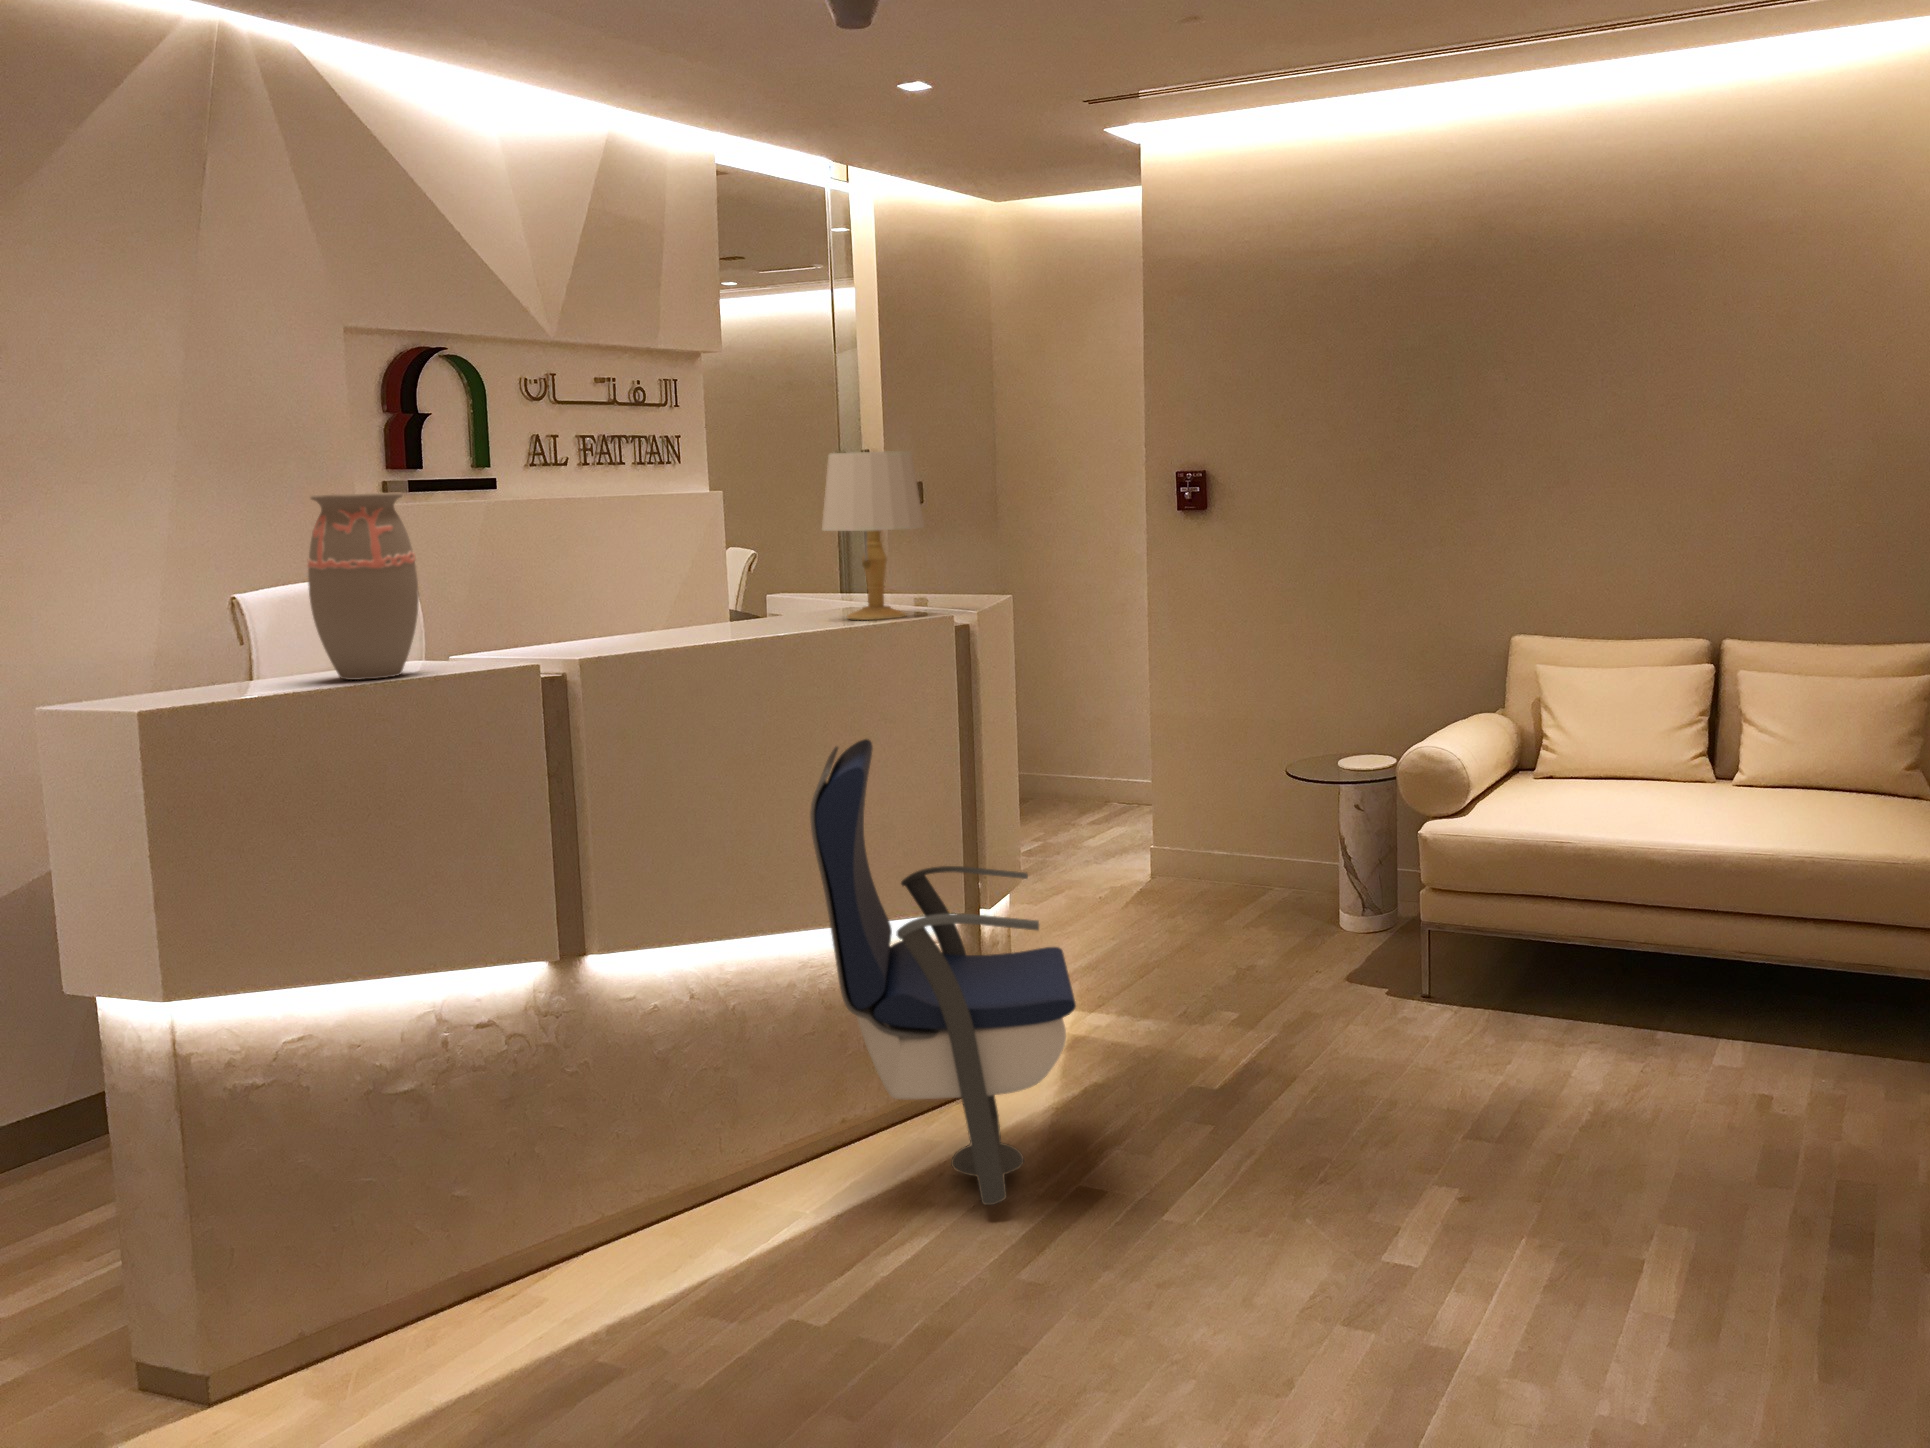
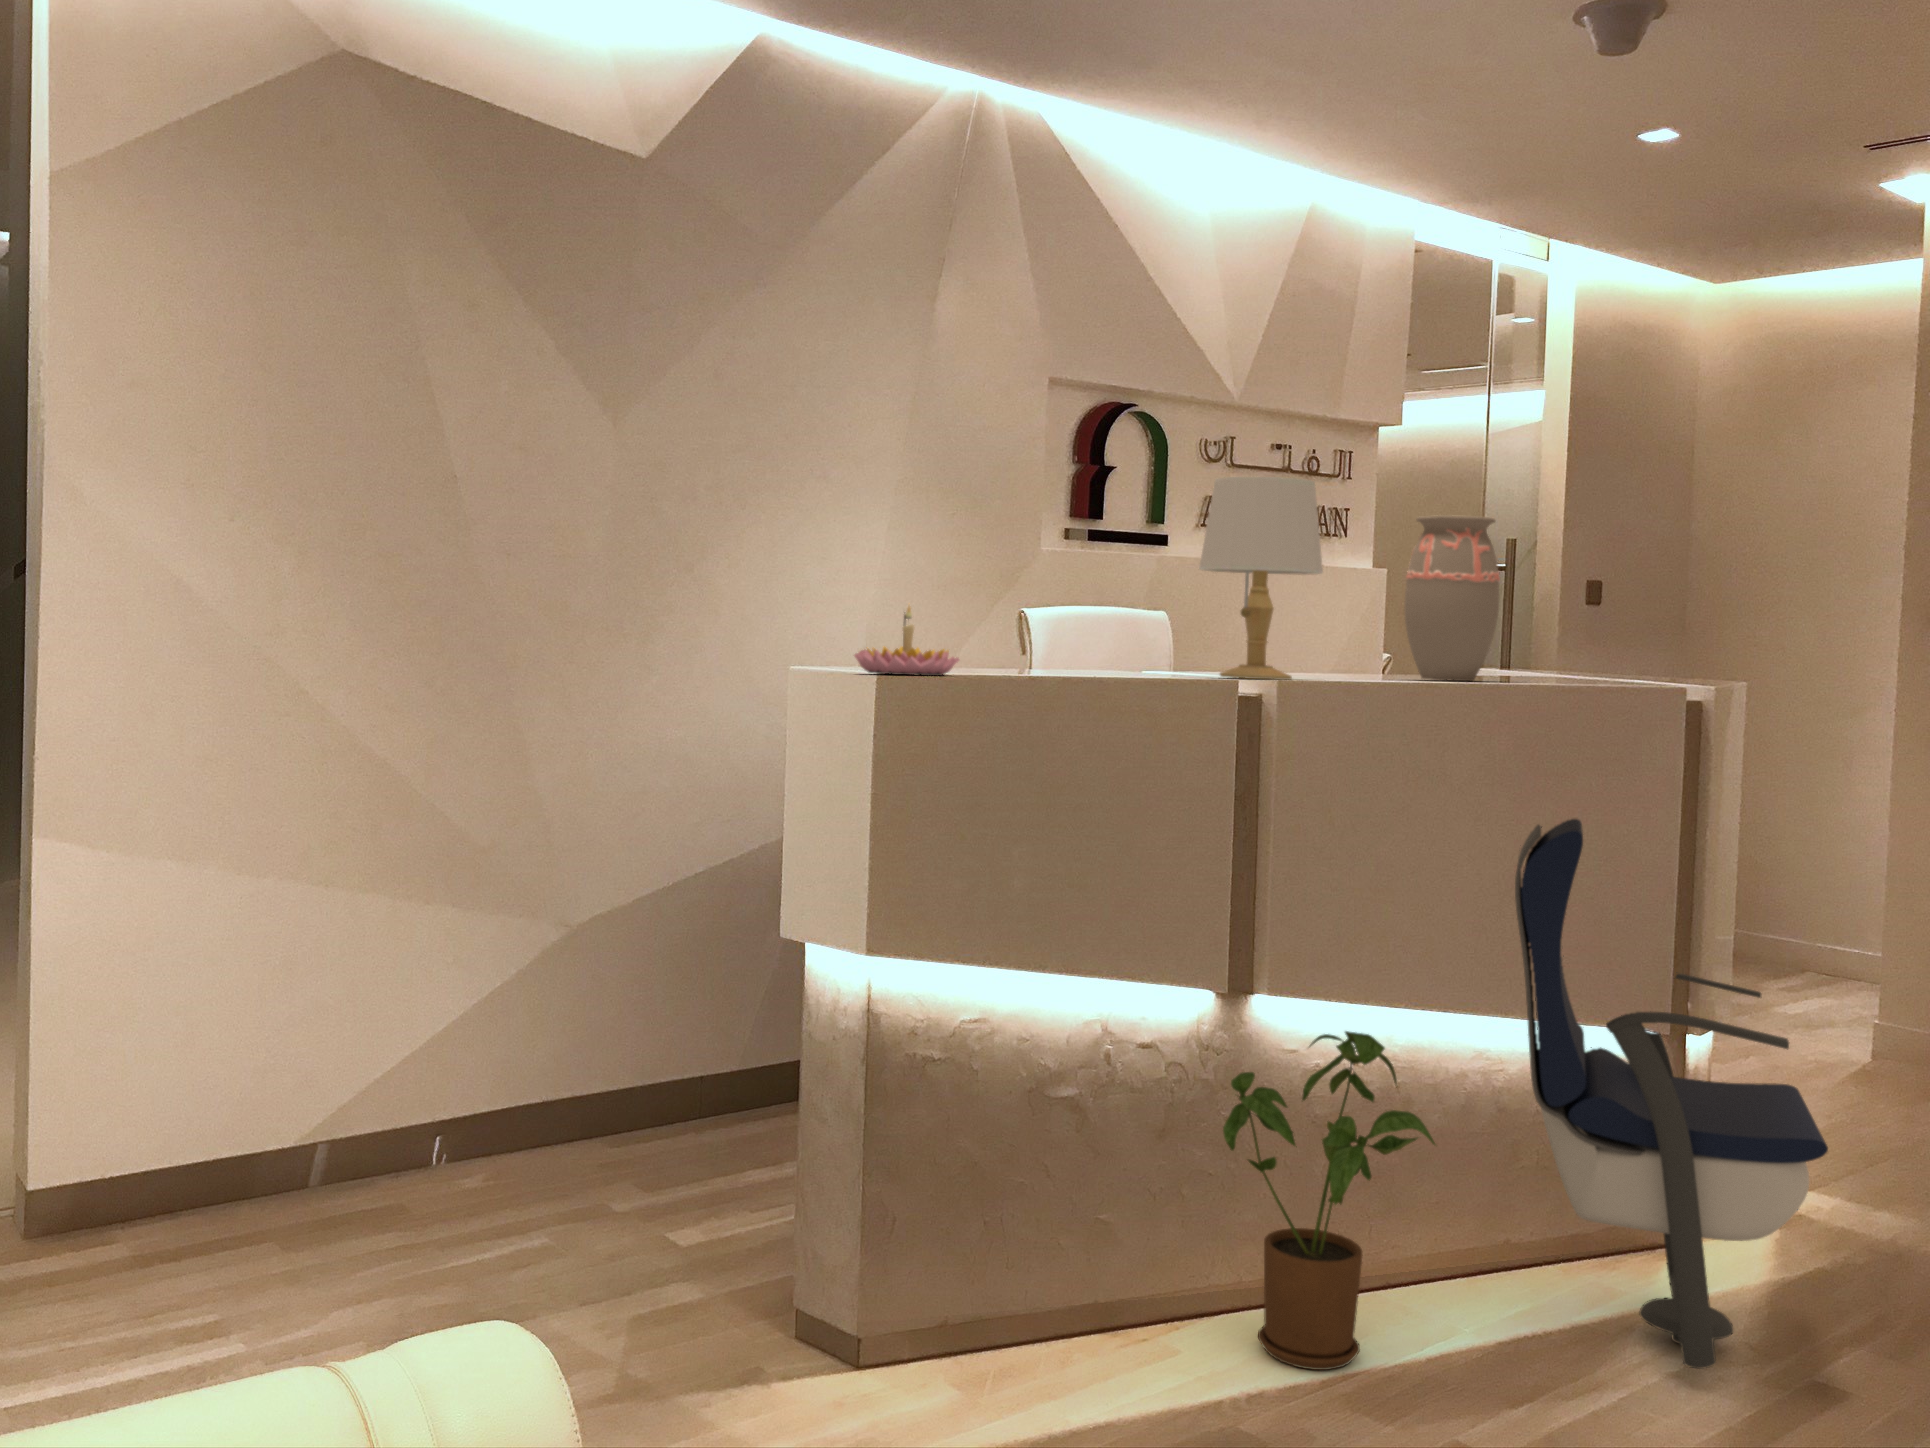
table lamp: present [822,451,924,620] -> present [1199,477,1323,680]
decorative vase: present [307,493,419,680] -> present [1404,515,1500,681]
candle holder: none [110,625,234,705] -> present [854,606,959,676]
house plant: none [565,976,759,1289] -> present [1223,1031,1435,1370]

